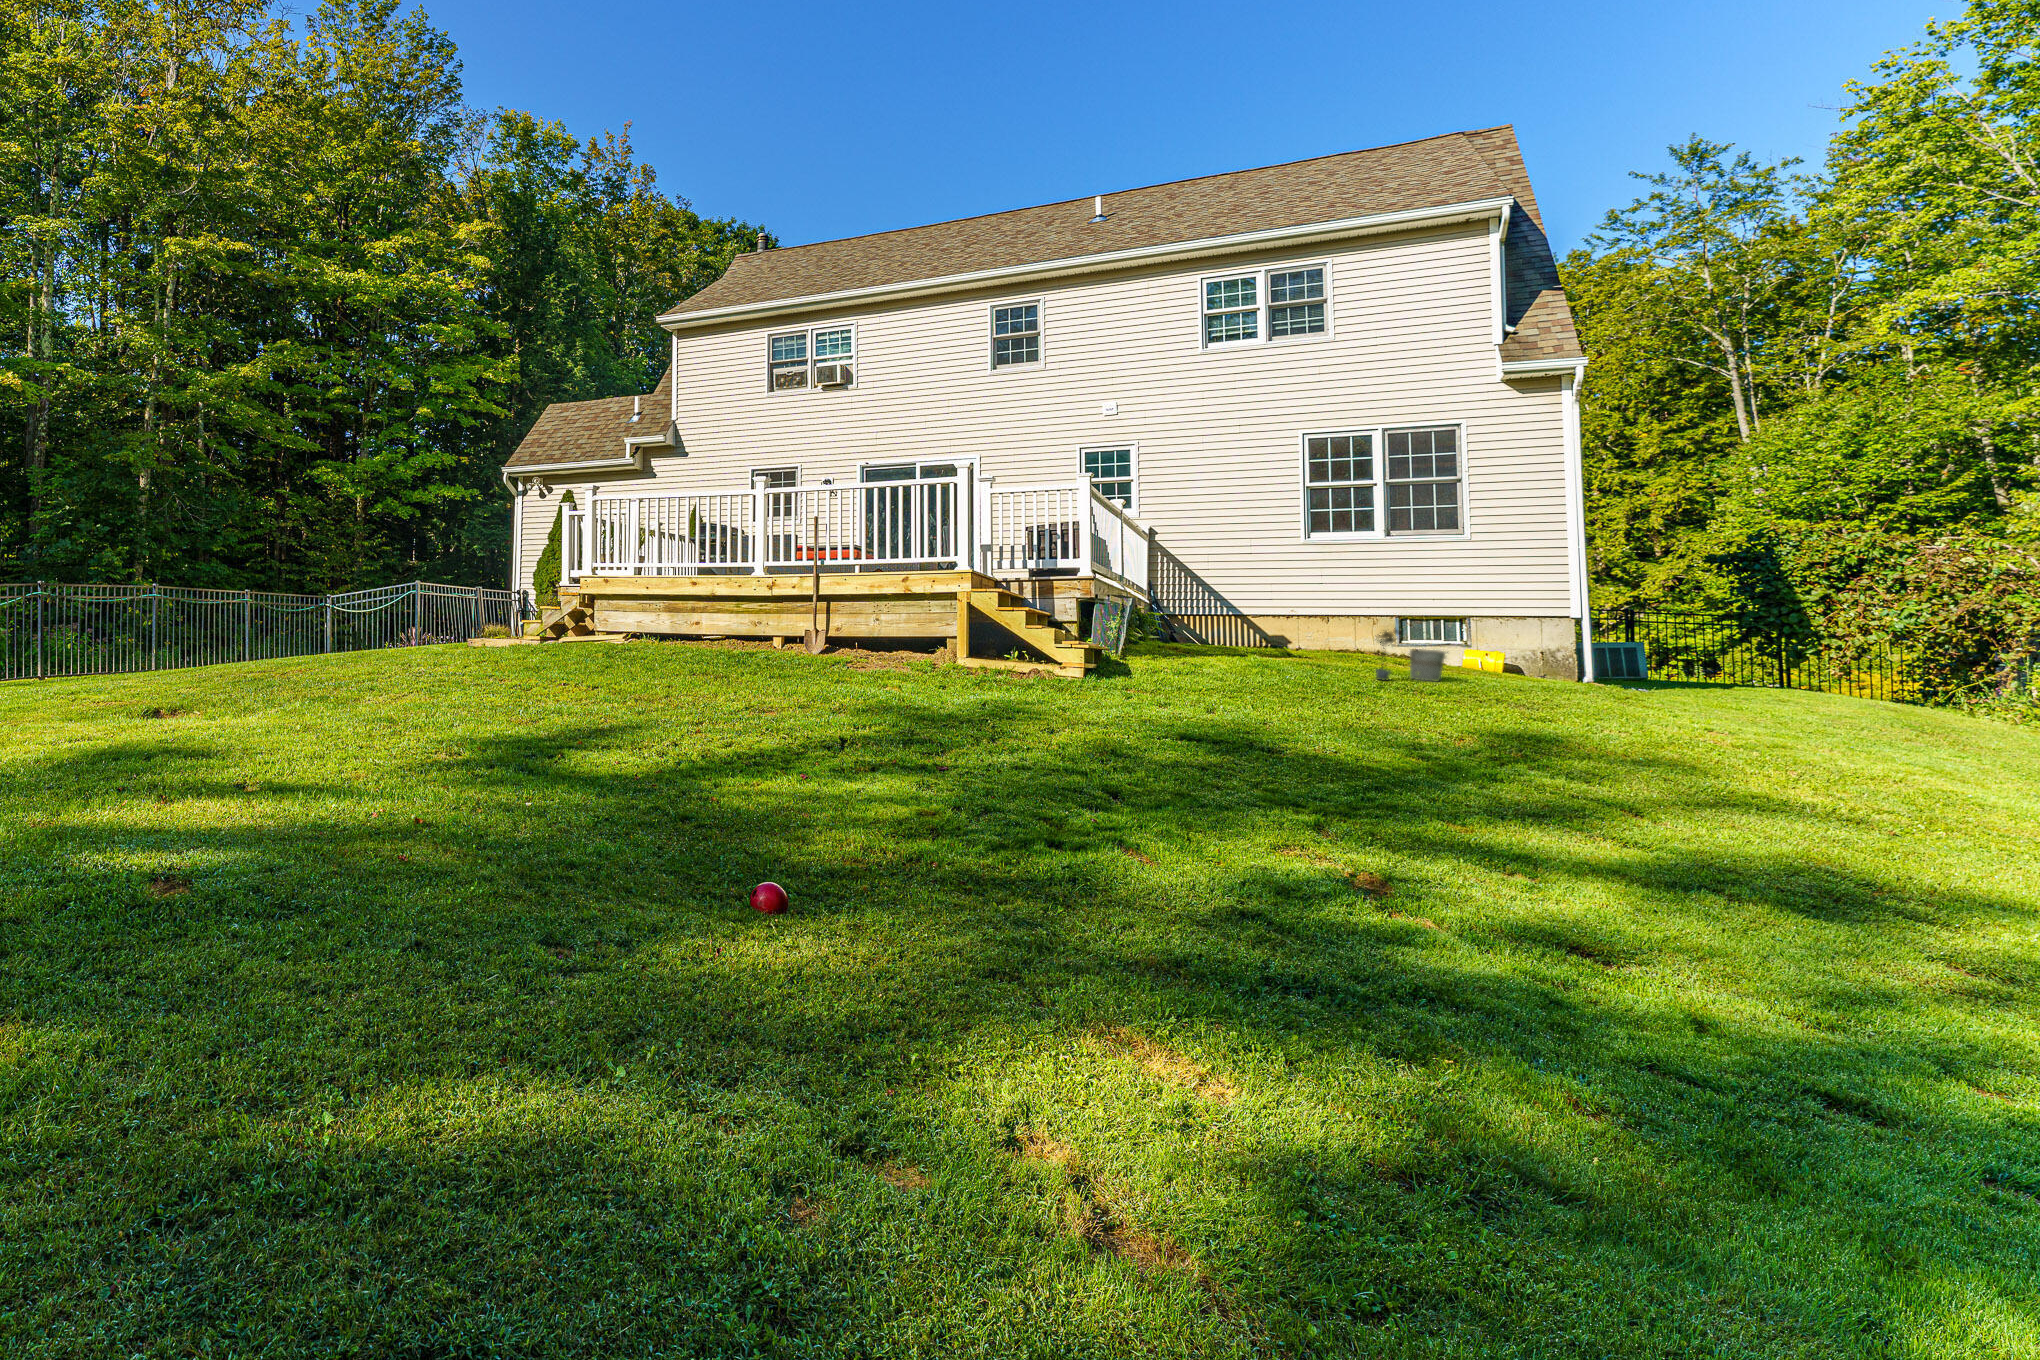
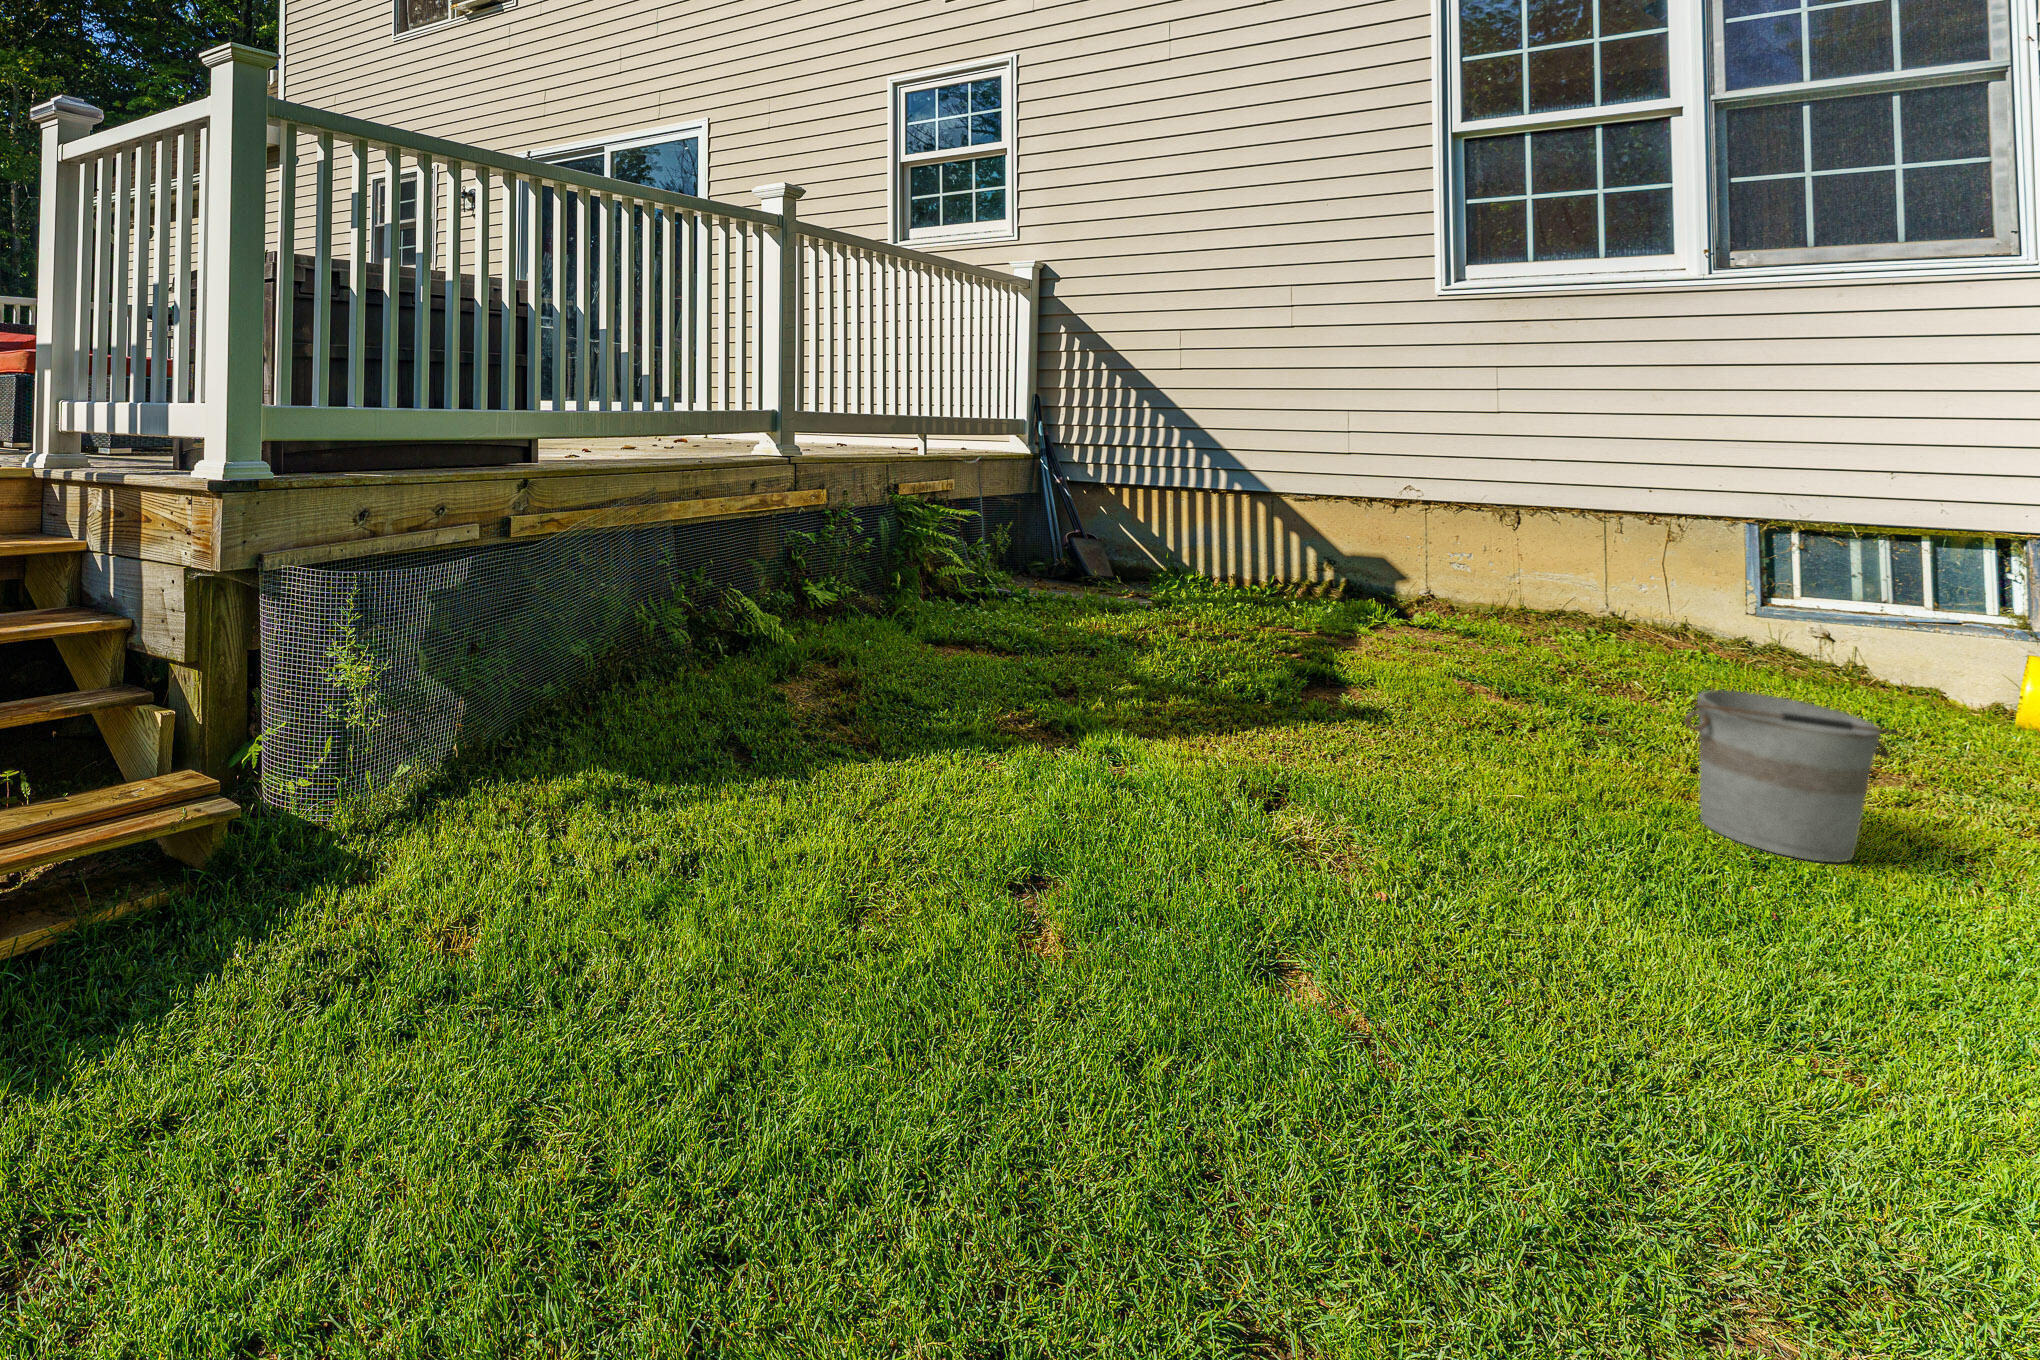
potted plant: present [1376,628,1400,681] -> none [1487,594,1630,838]

